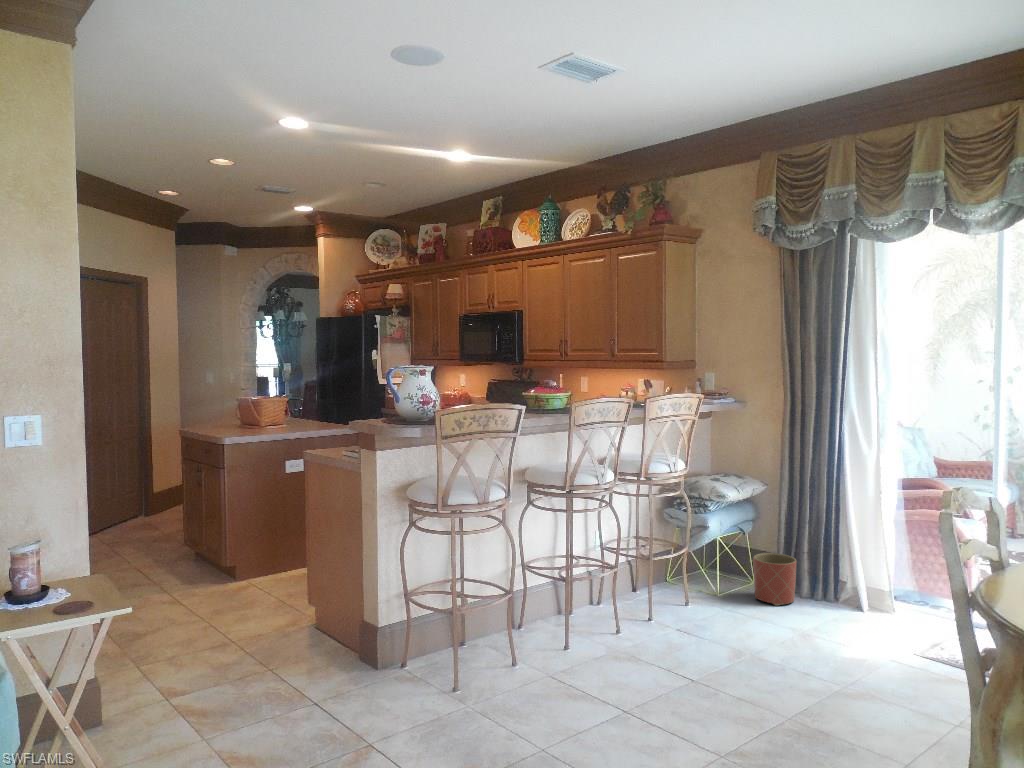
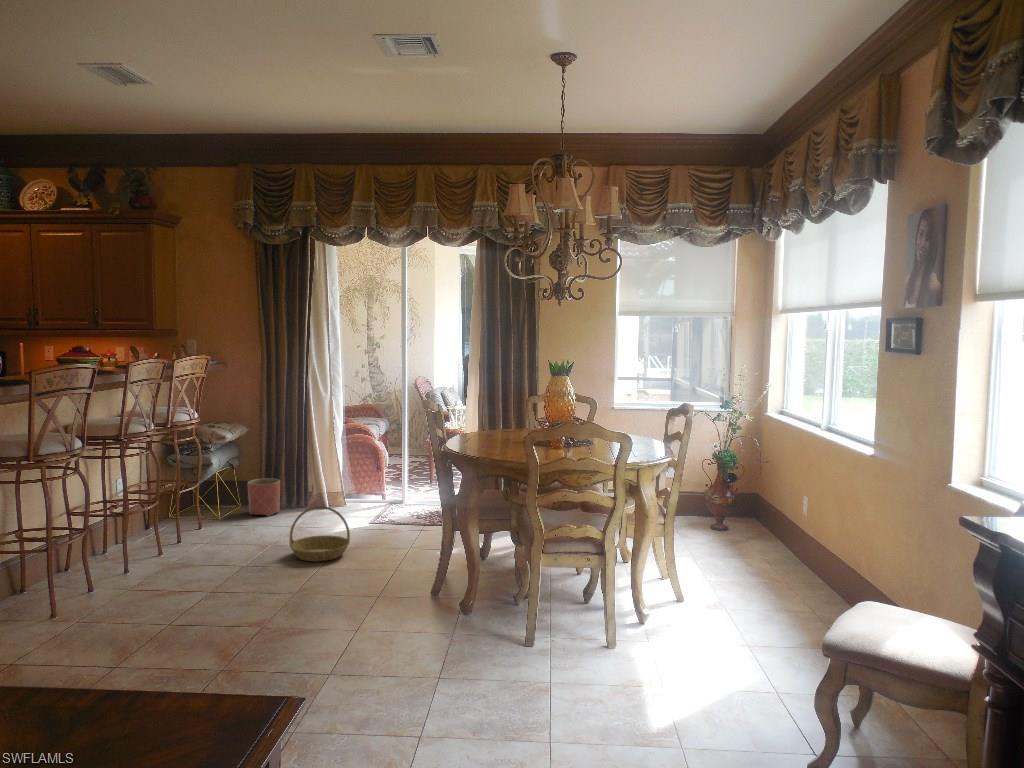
basket: none [758,624,852,713] -> present [290,506,350,561]

